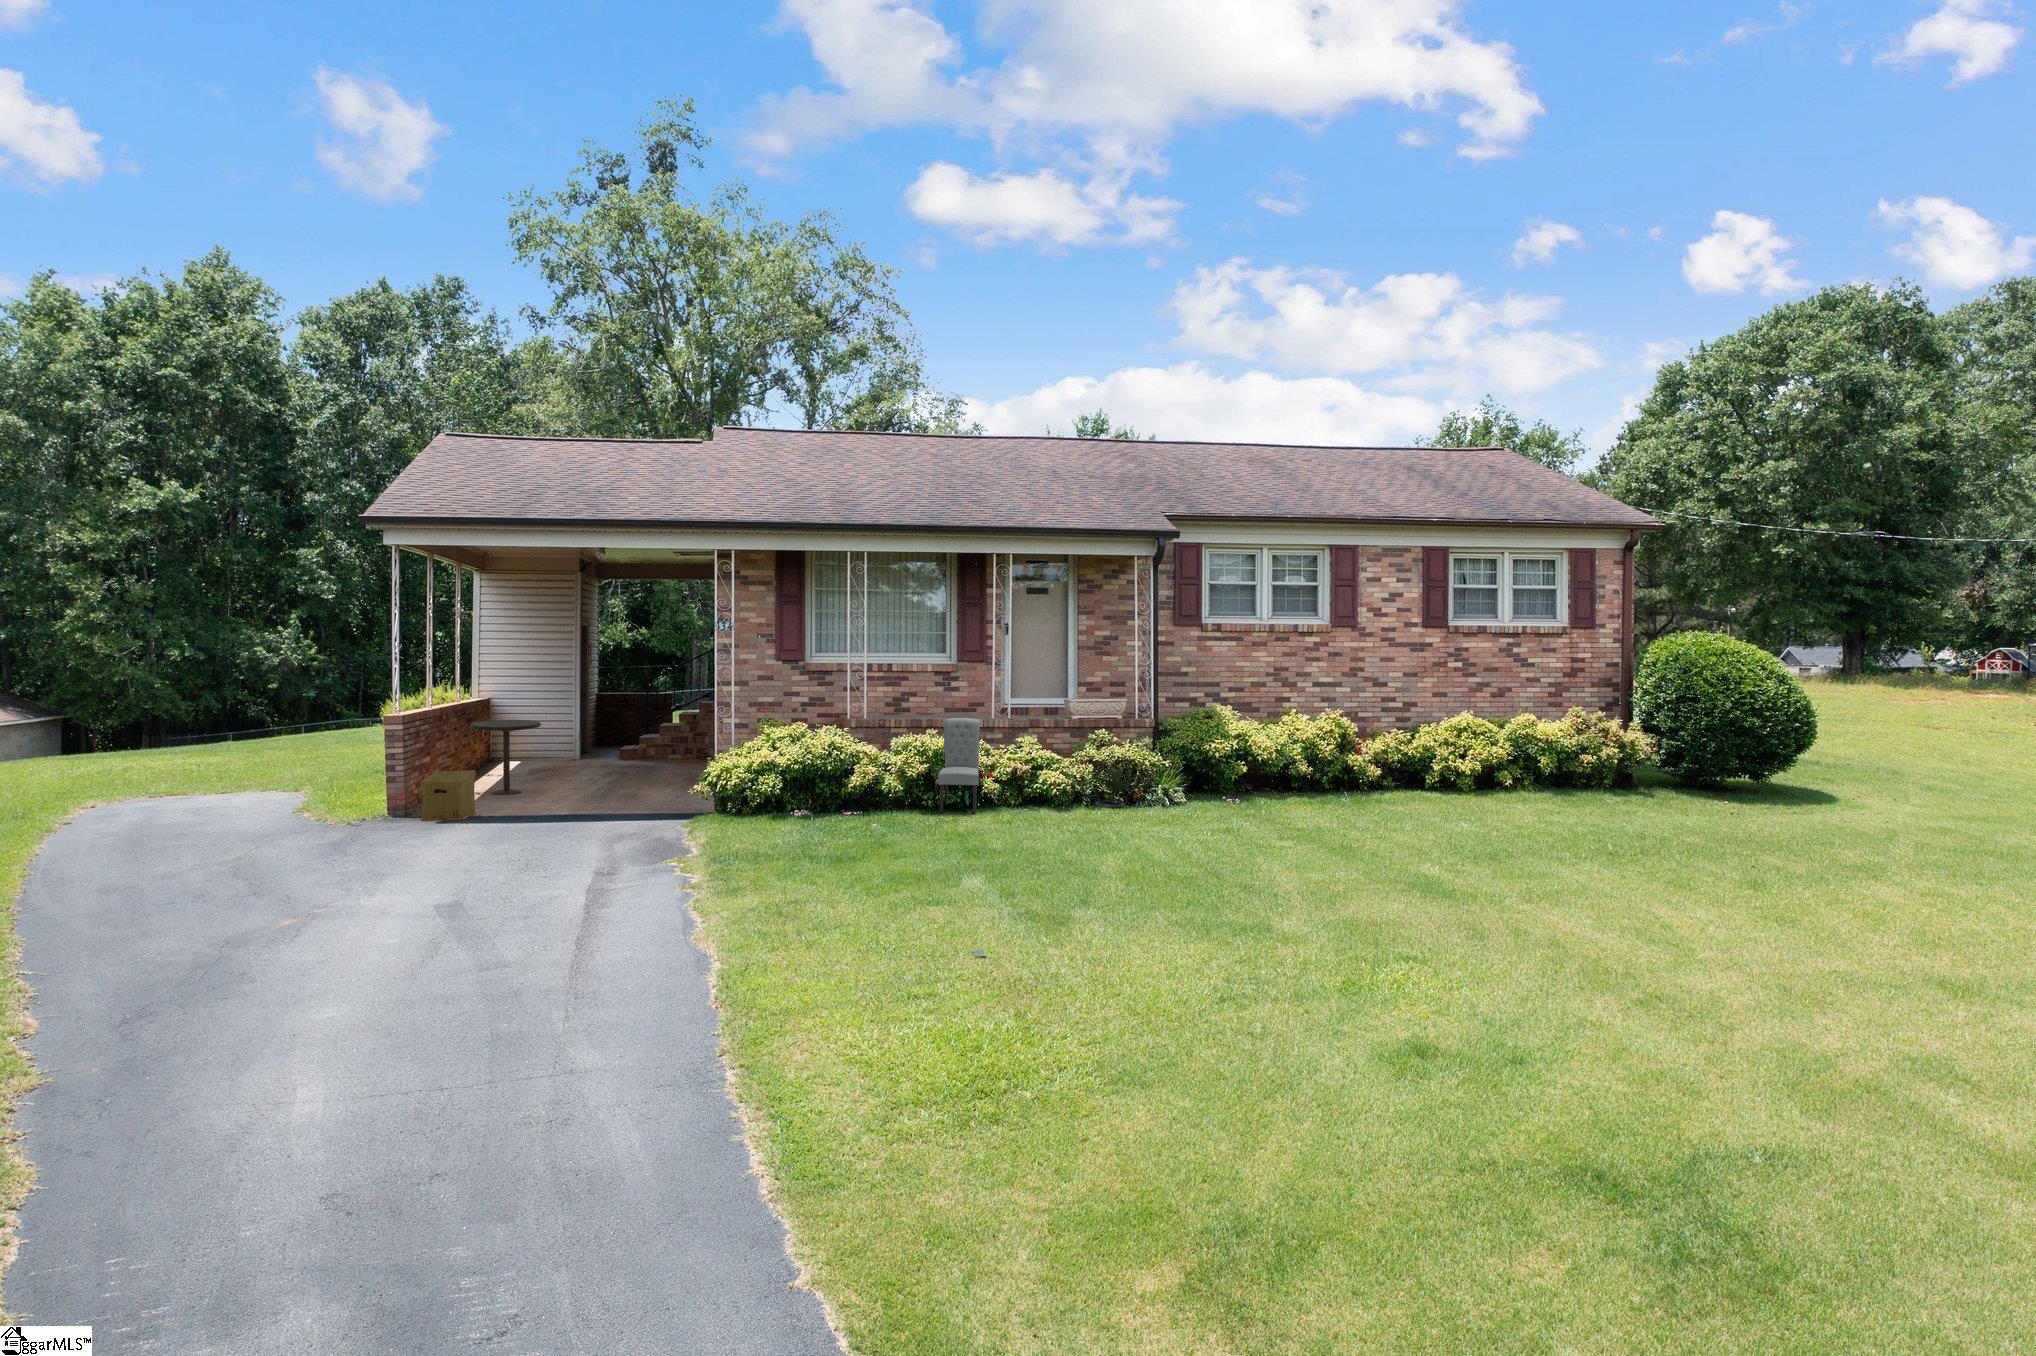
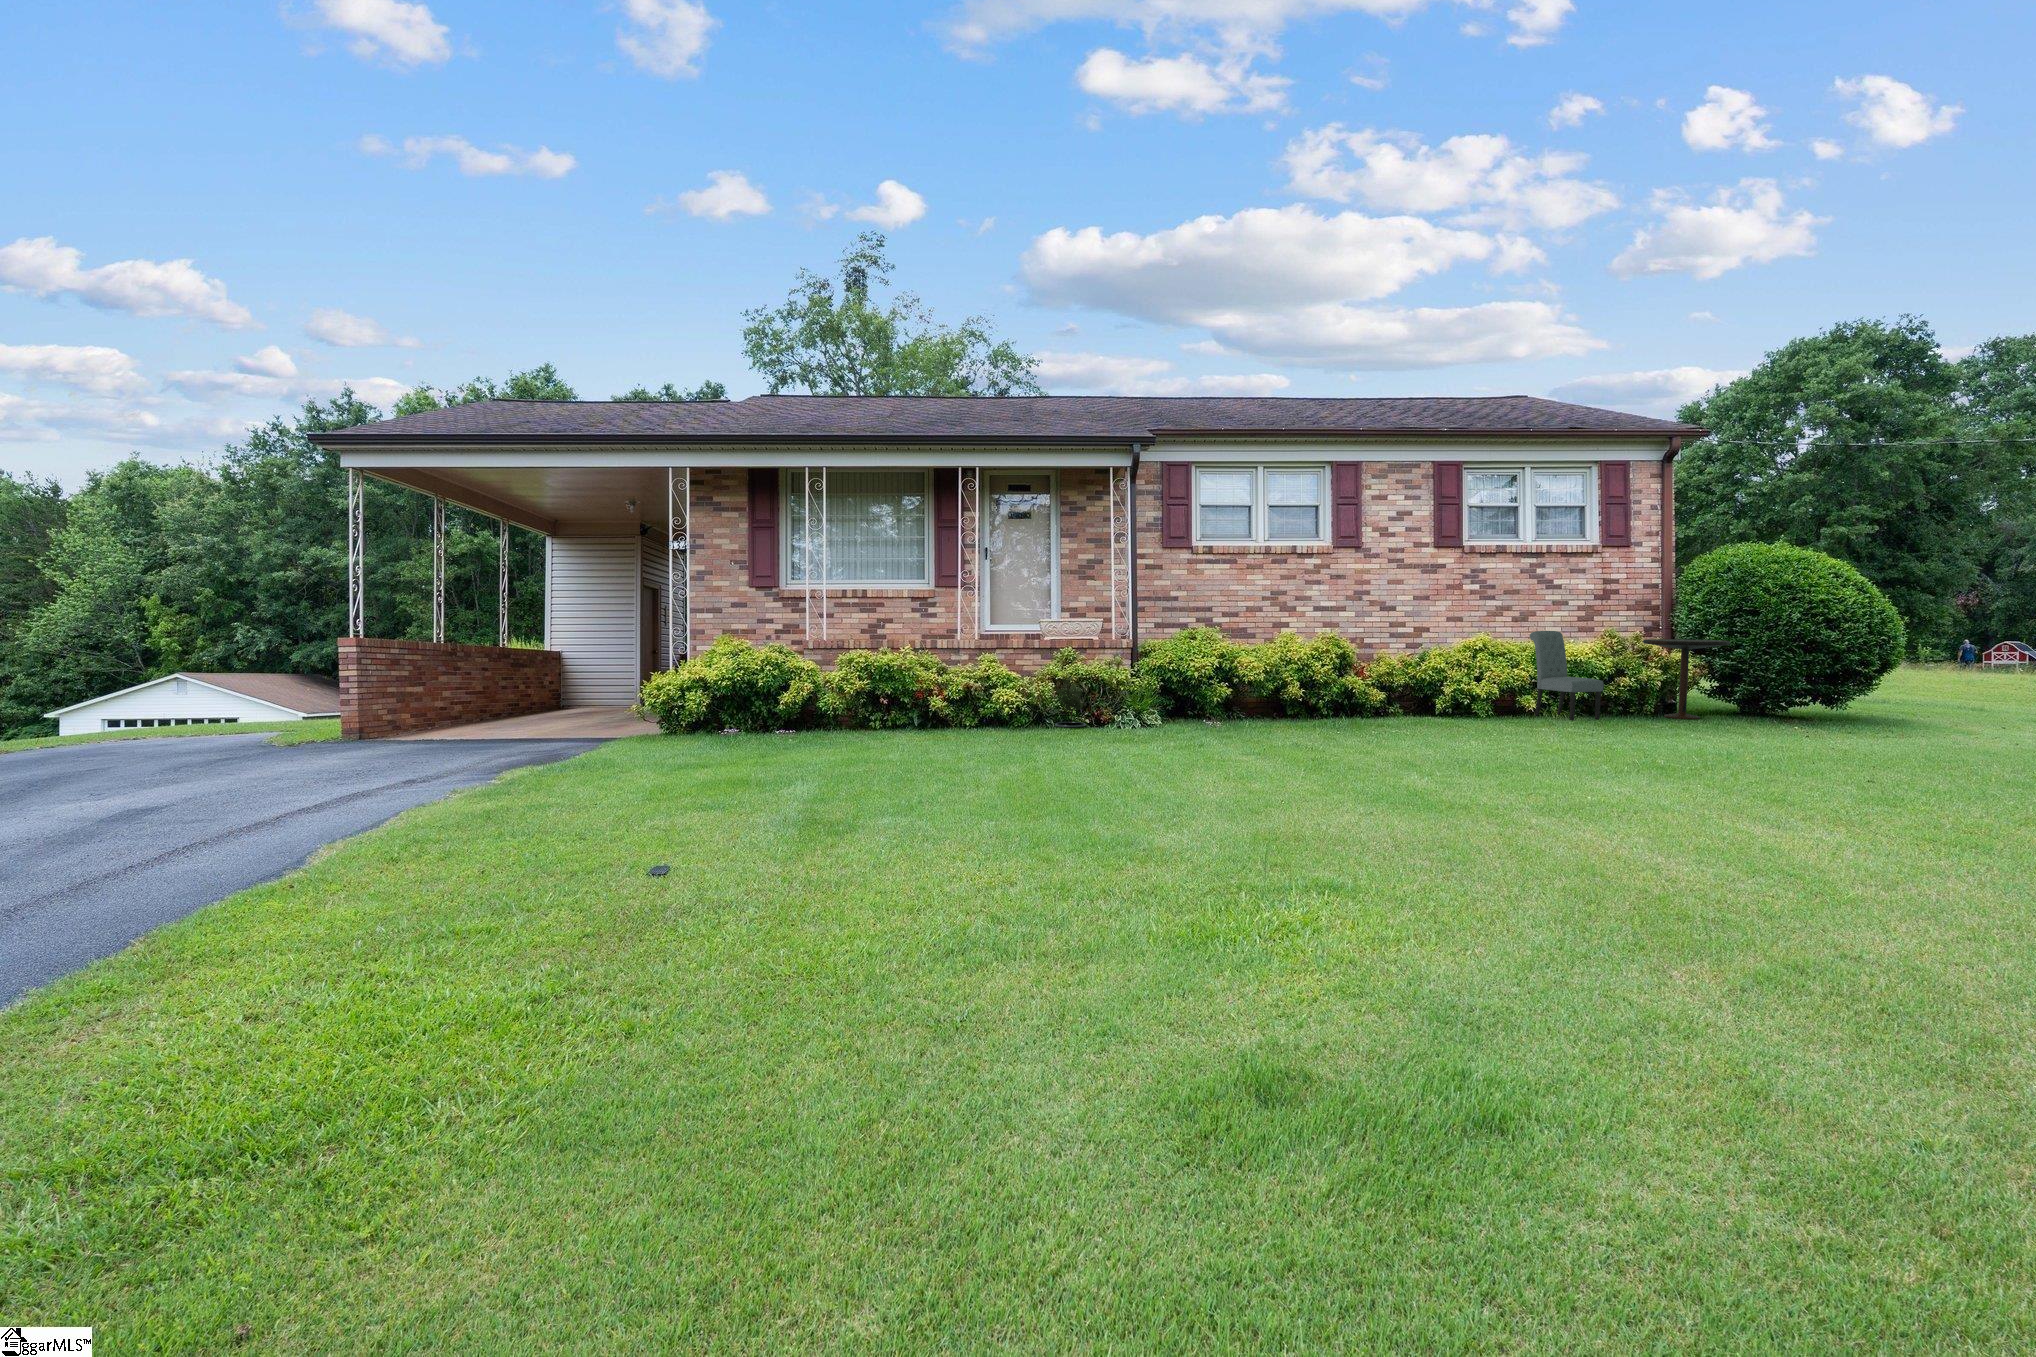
chair: present [938,718,980,814] -> present [1530,631,1604,720]
pedestal table: present [471,720,541,795] -> present [1643,639,1730,719]
cardboard box: present [420,770,476,821] -> none [369,692,438,740]

